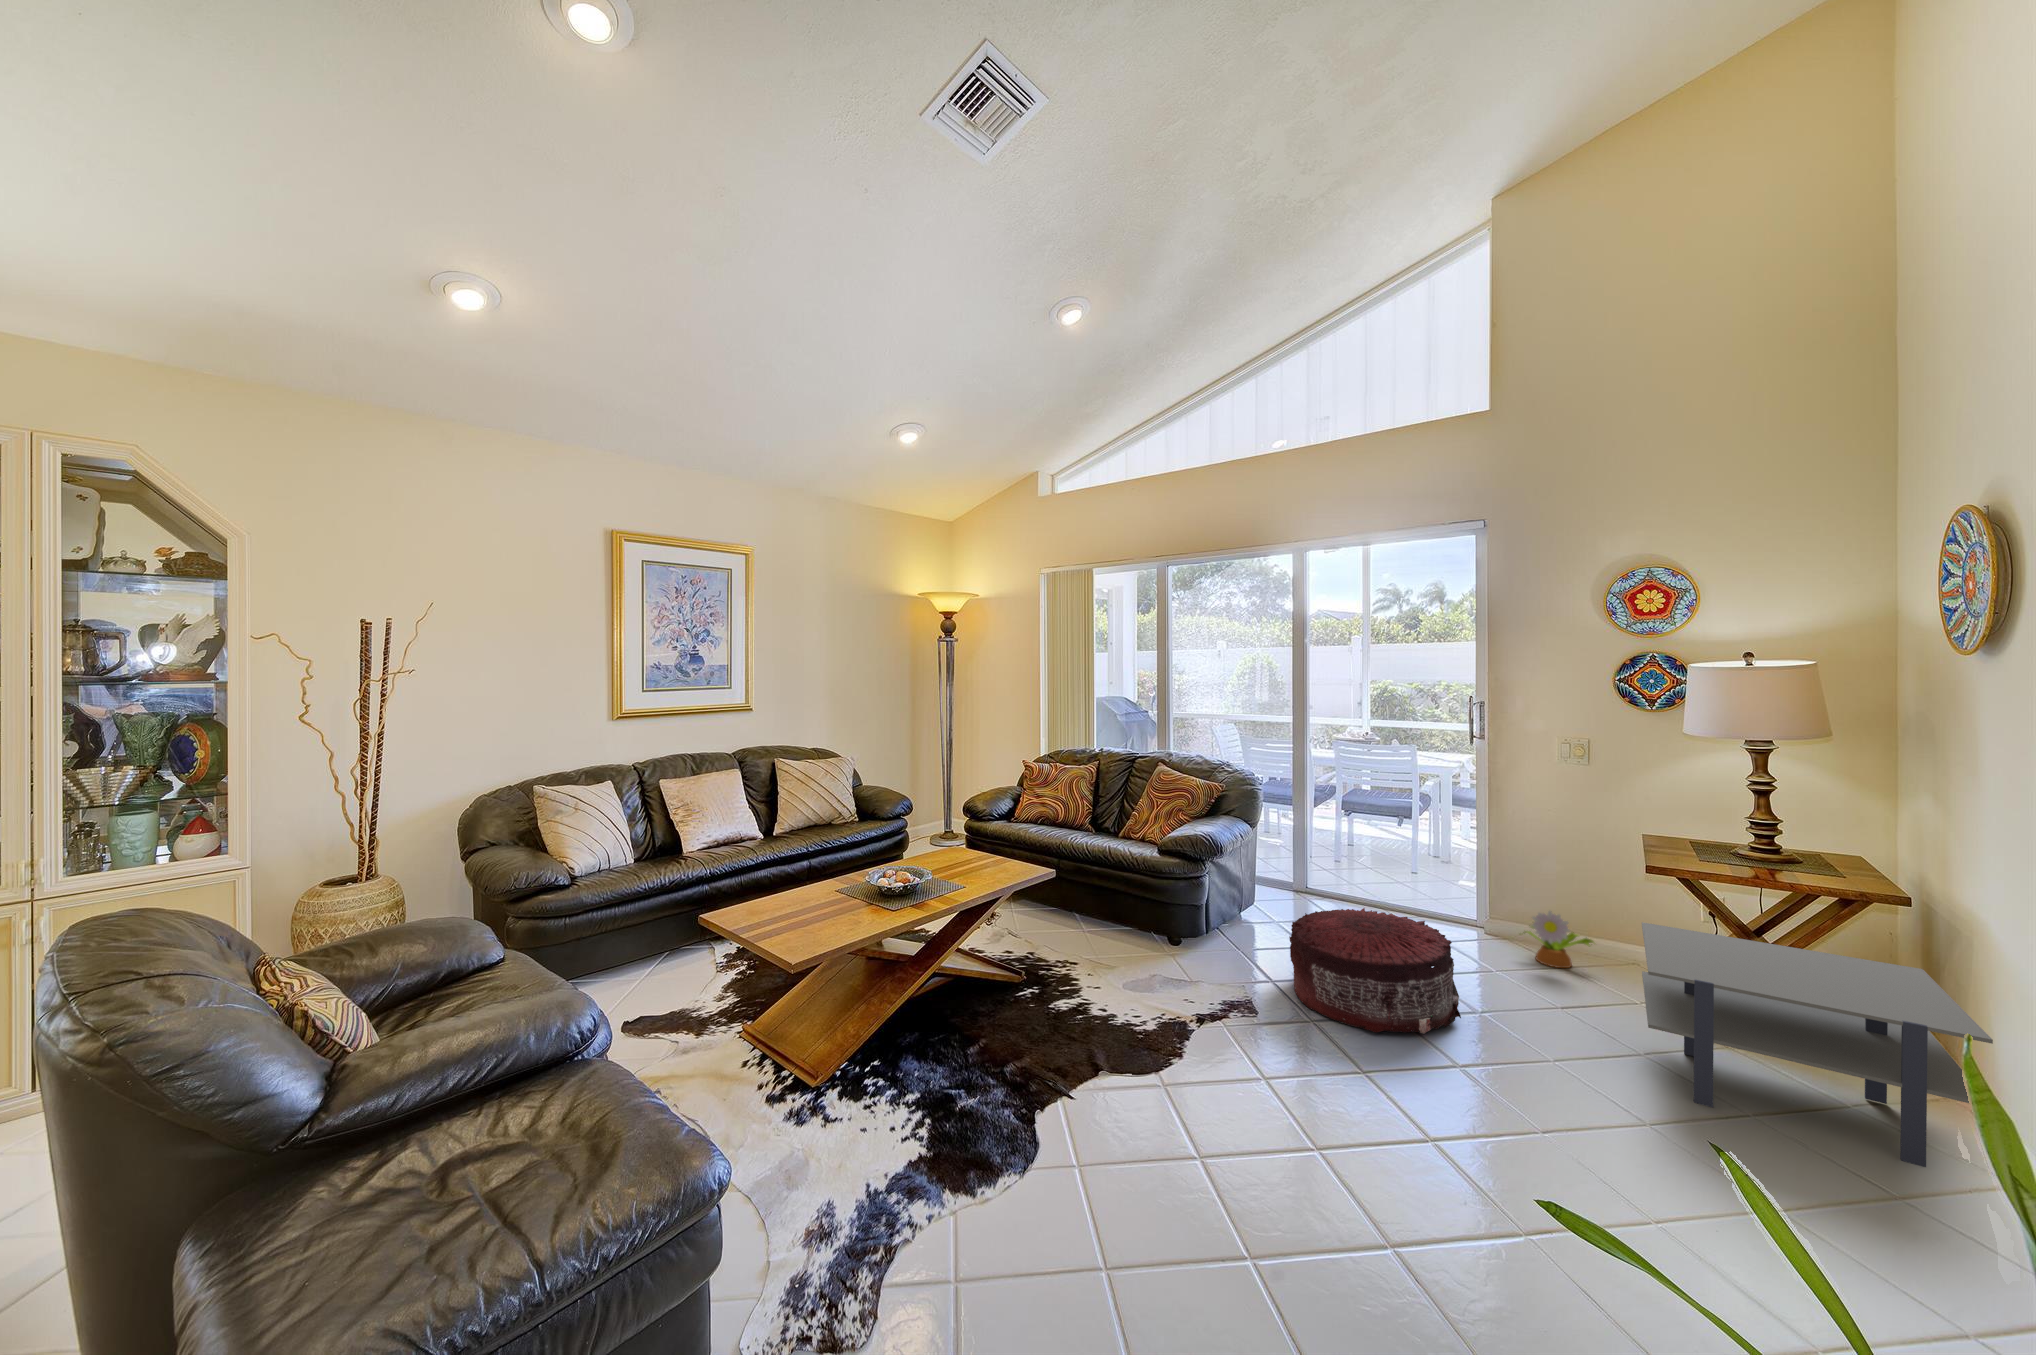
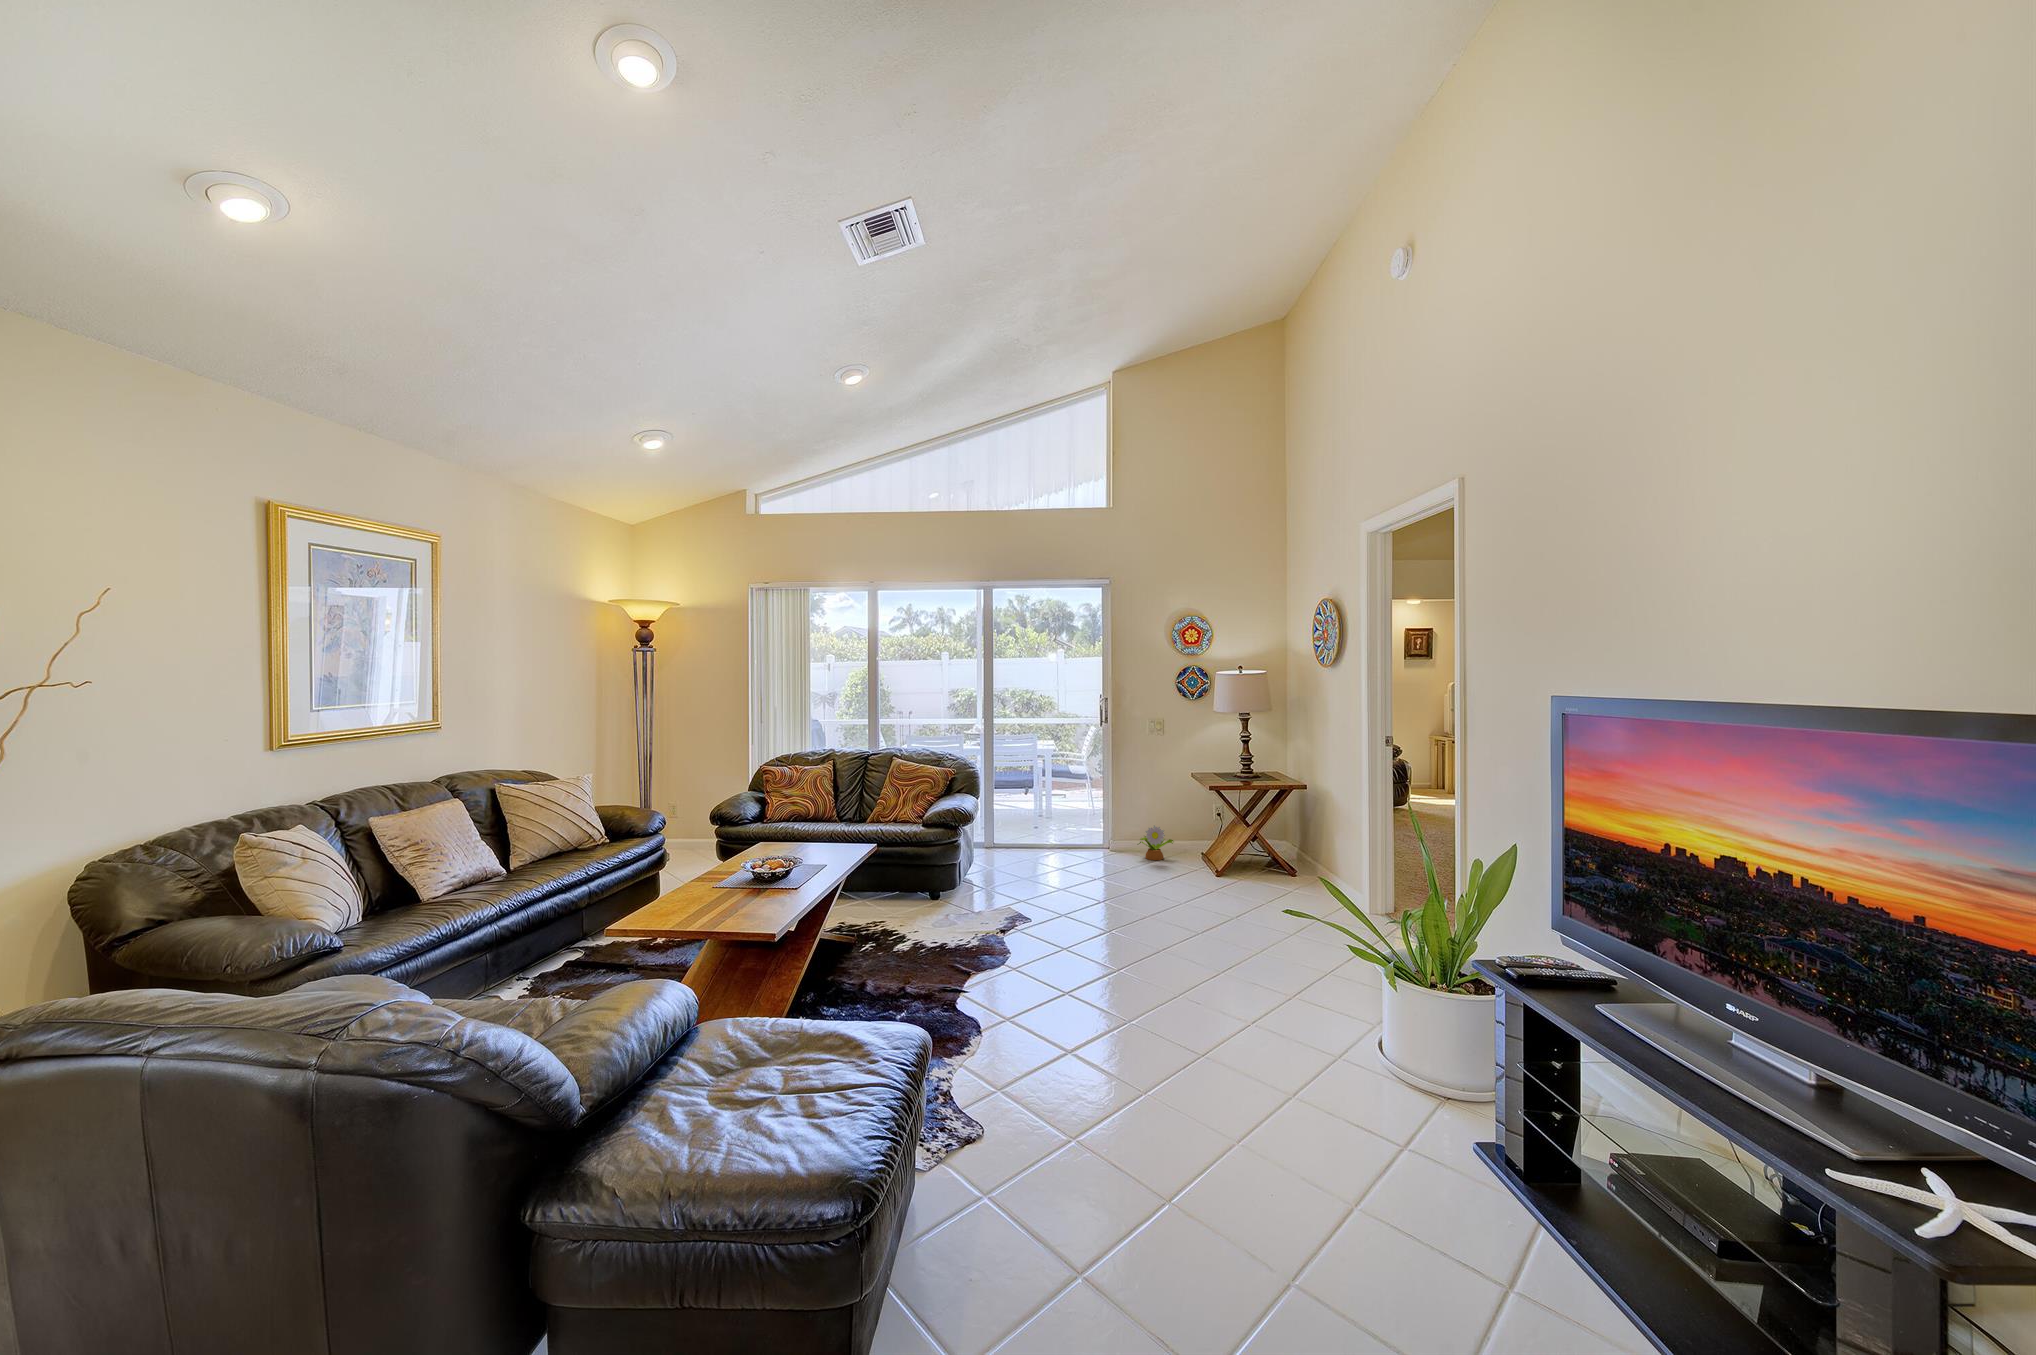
pouf: present [1289,908,1461,1034] -> none [1035,839,1138,910]
side table: present [1642,922,1993,1167] -> none [1208,818,1344,903]

